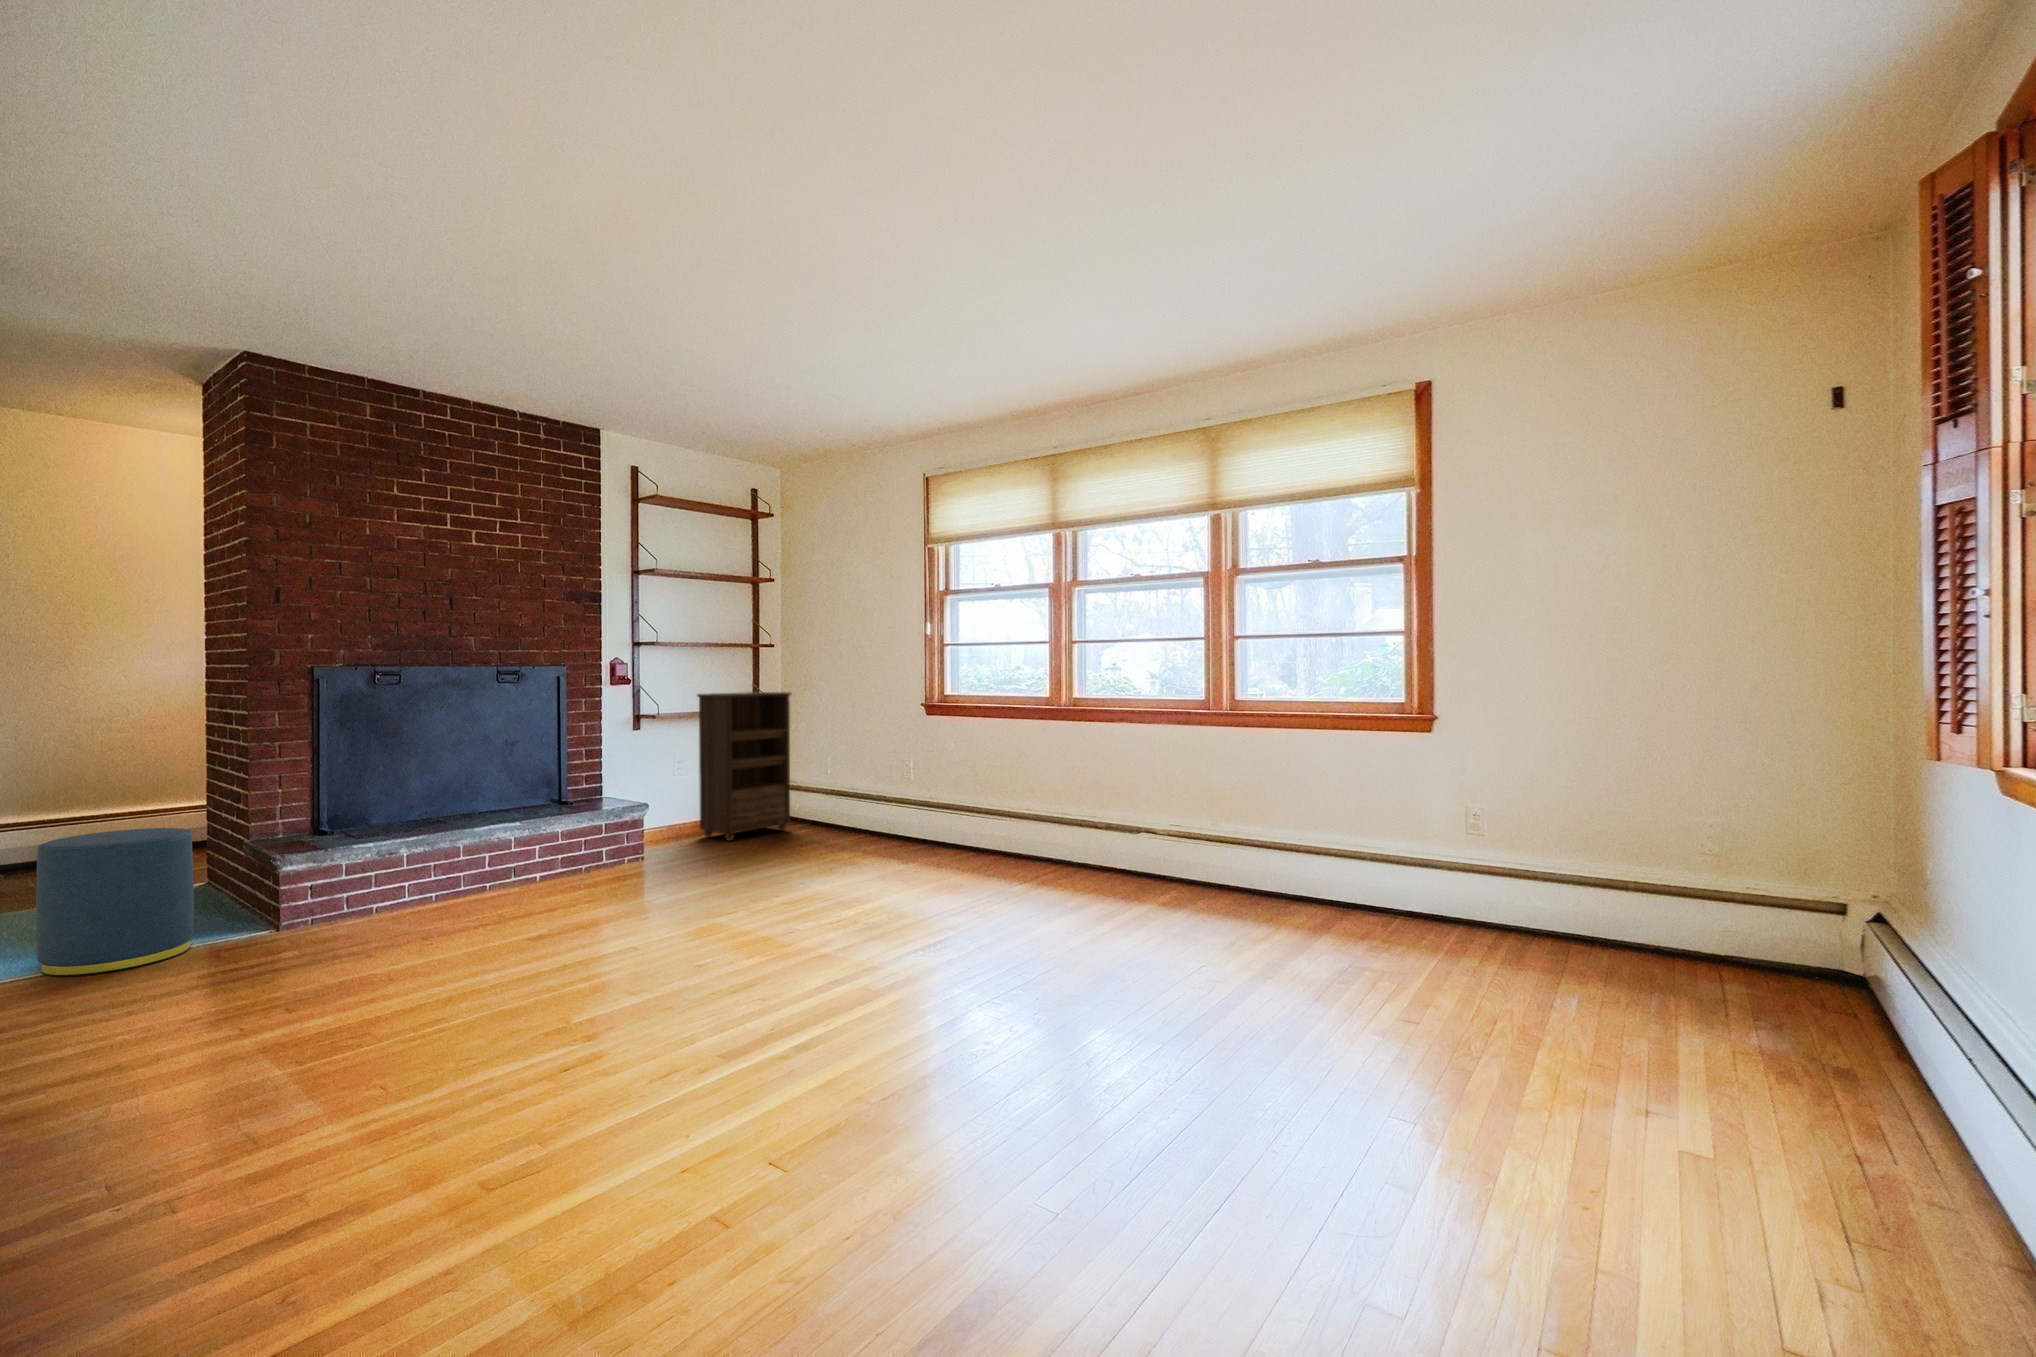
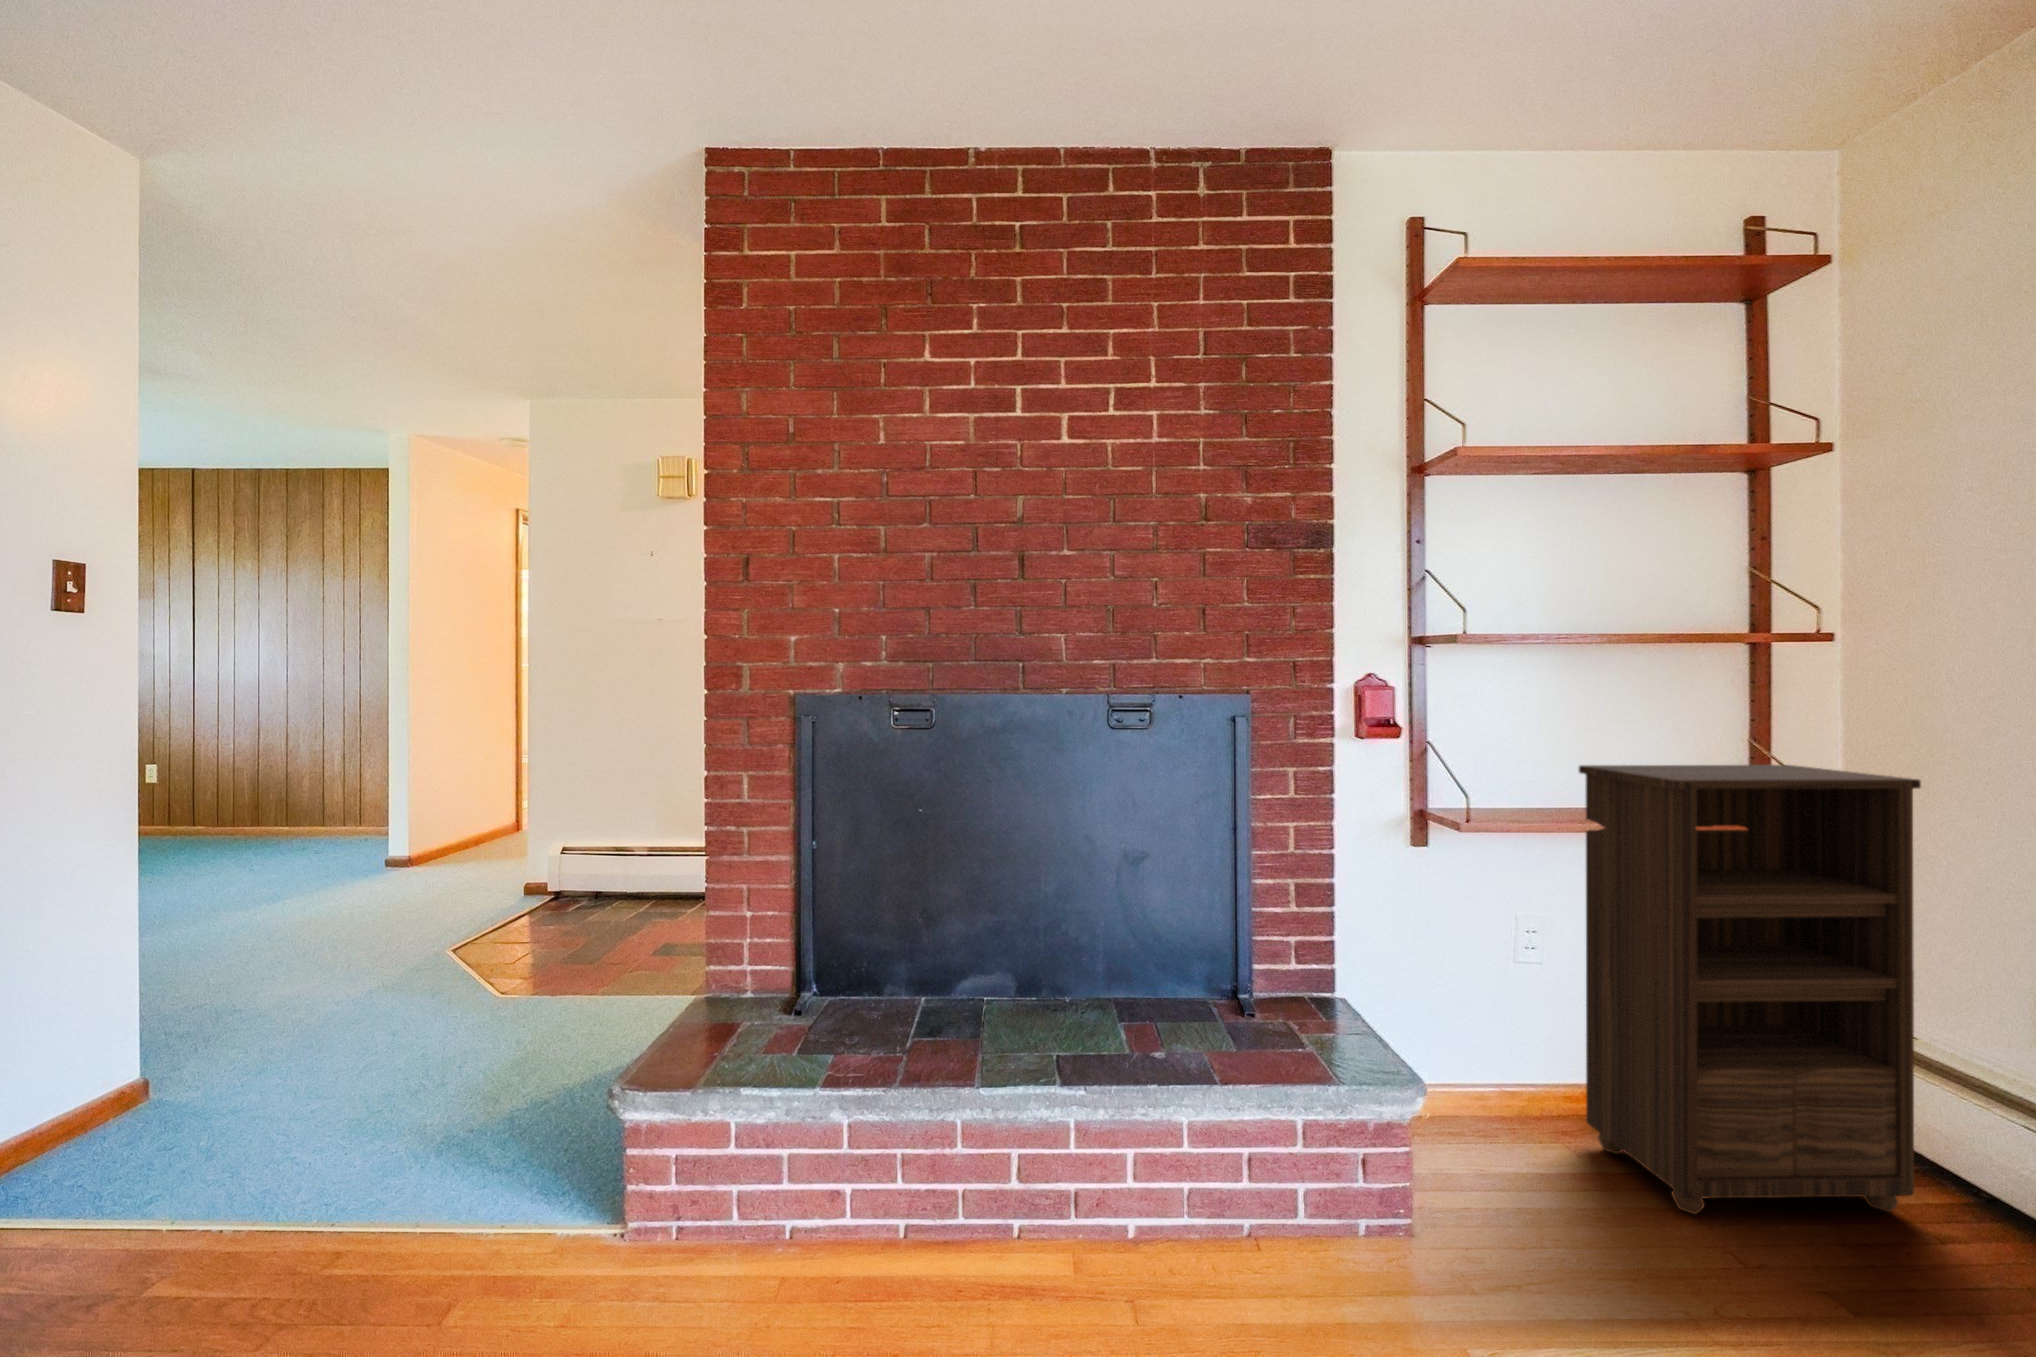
ottoman: present [36,828,194,976] -> none [272,976,517,1297]

